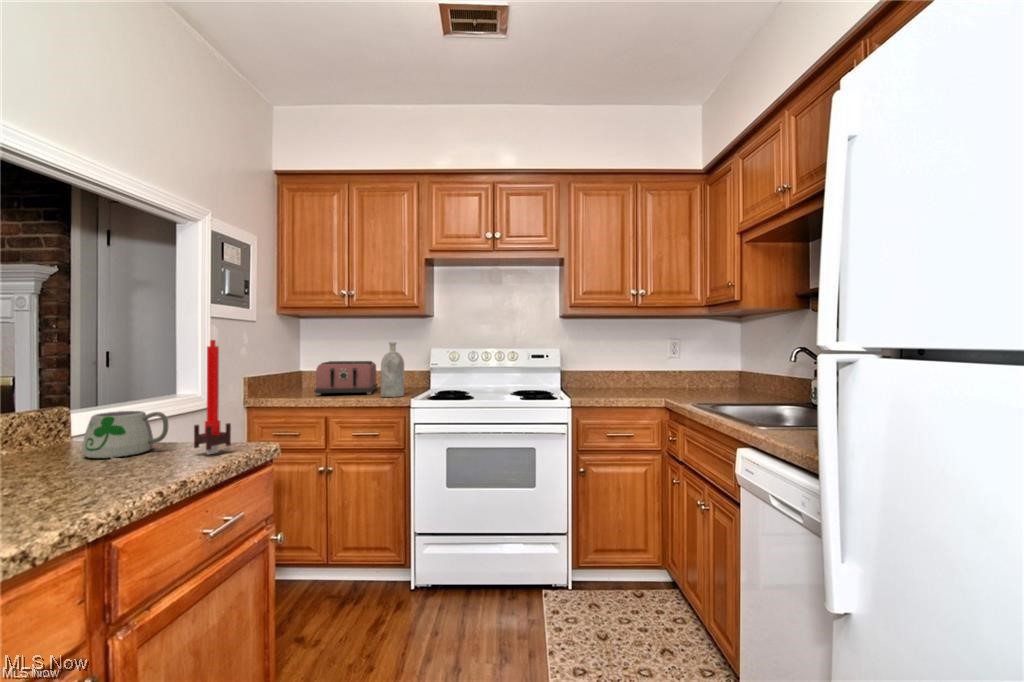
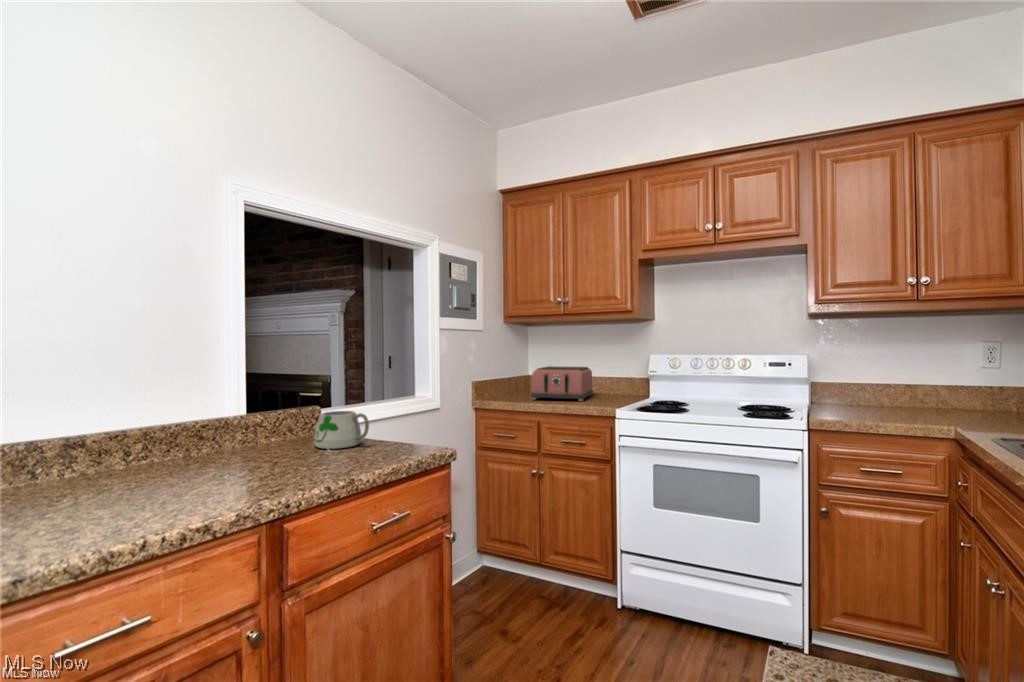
candle: present [194,340,231,454] -> none [381,353,407,455]
bottle: present [381,342,404,397] -> none [589,349,614,405]

